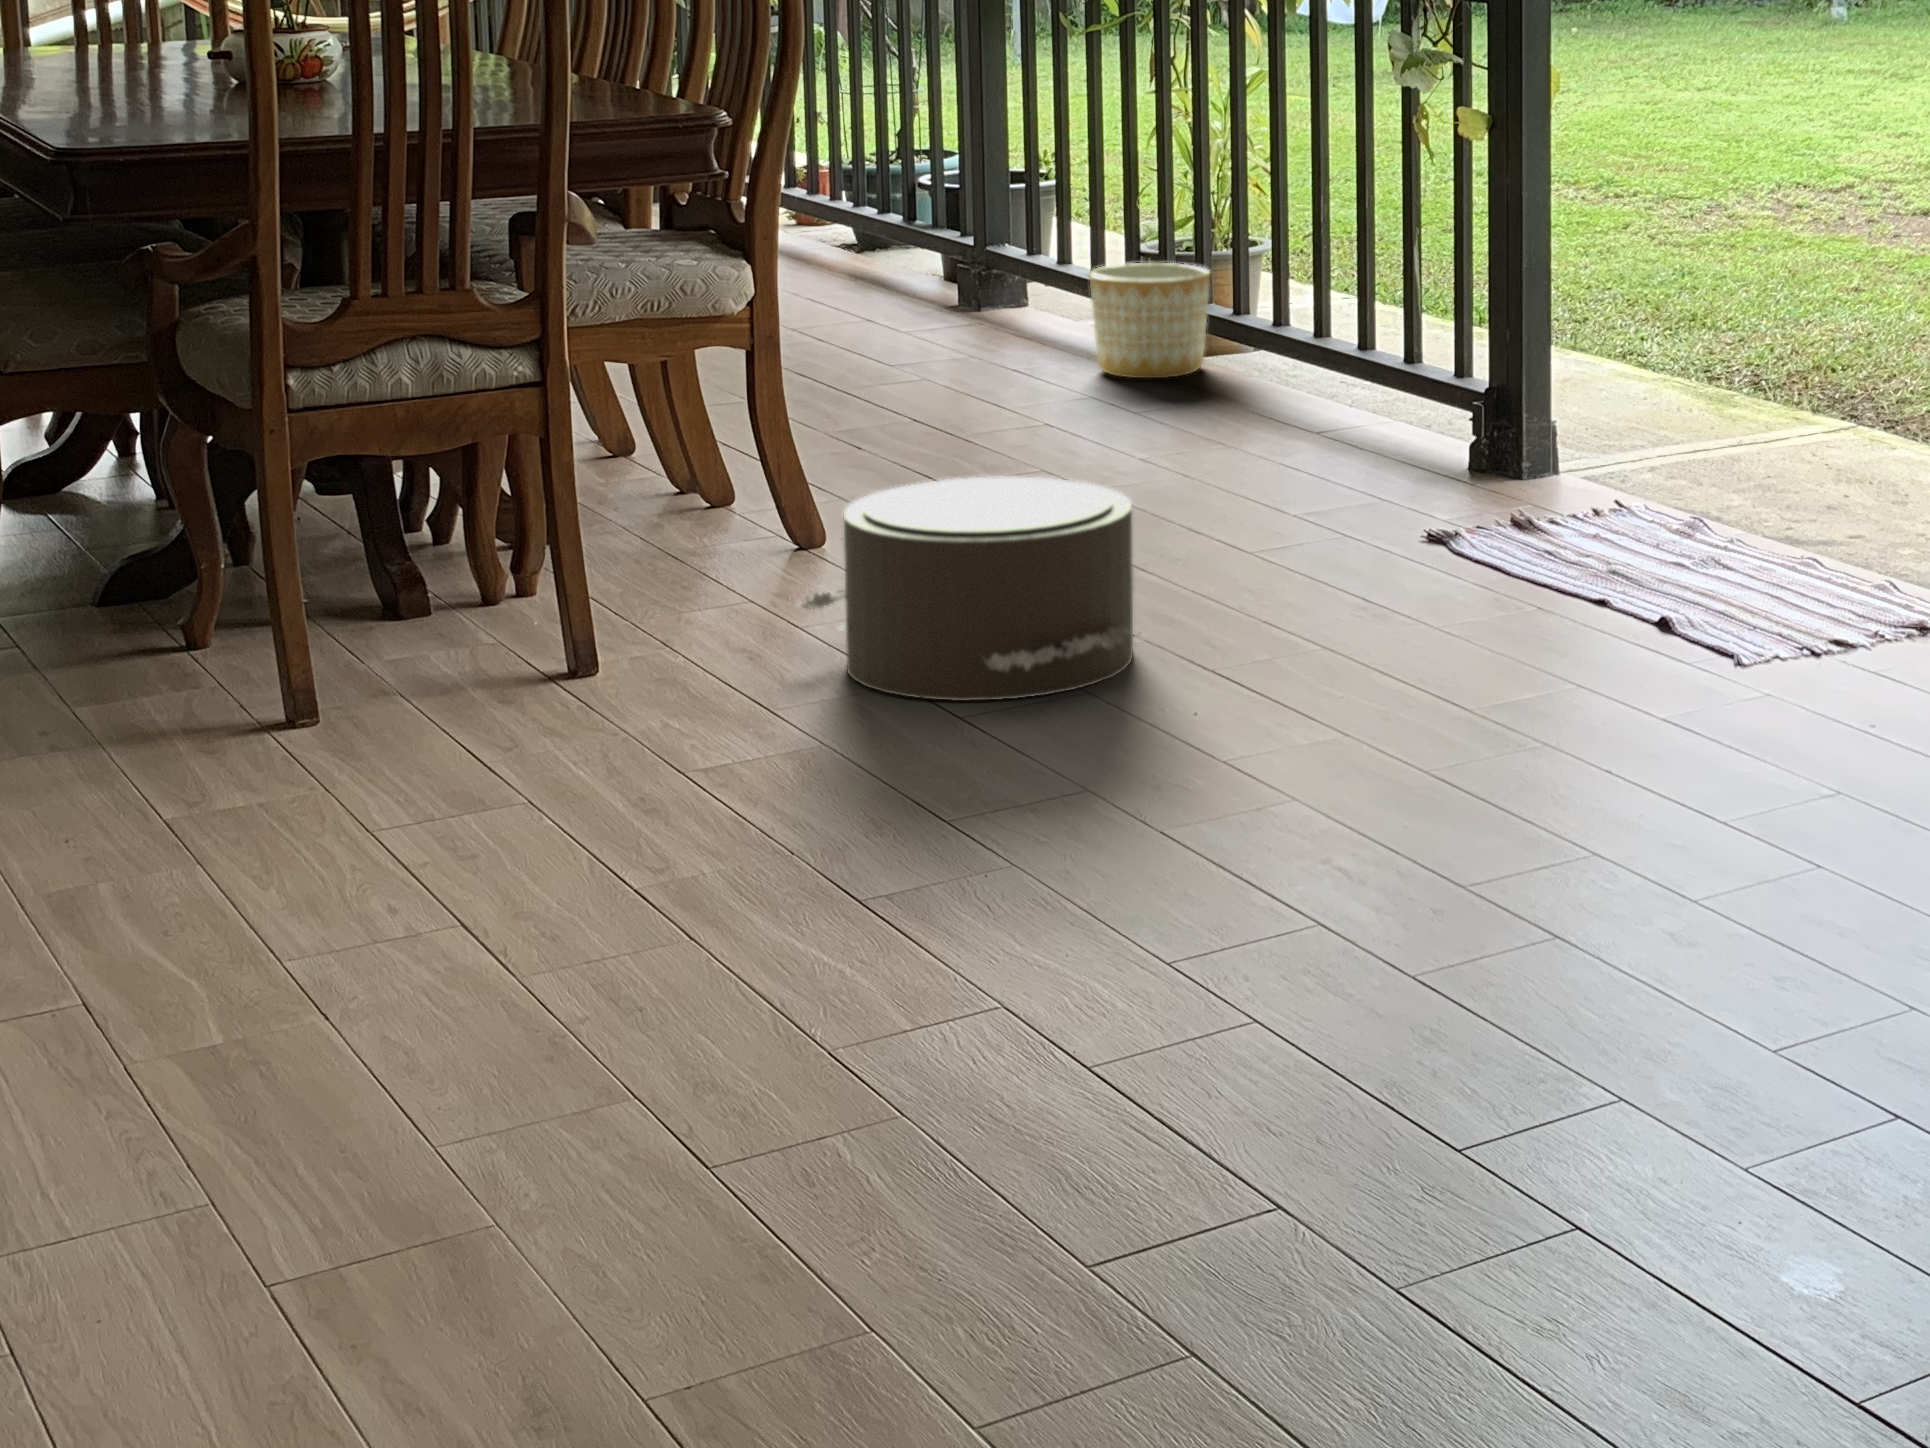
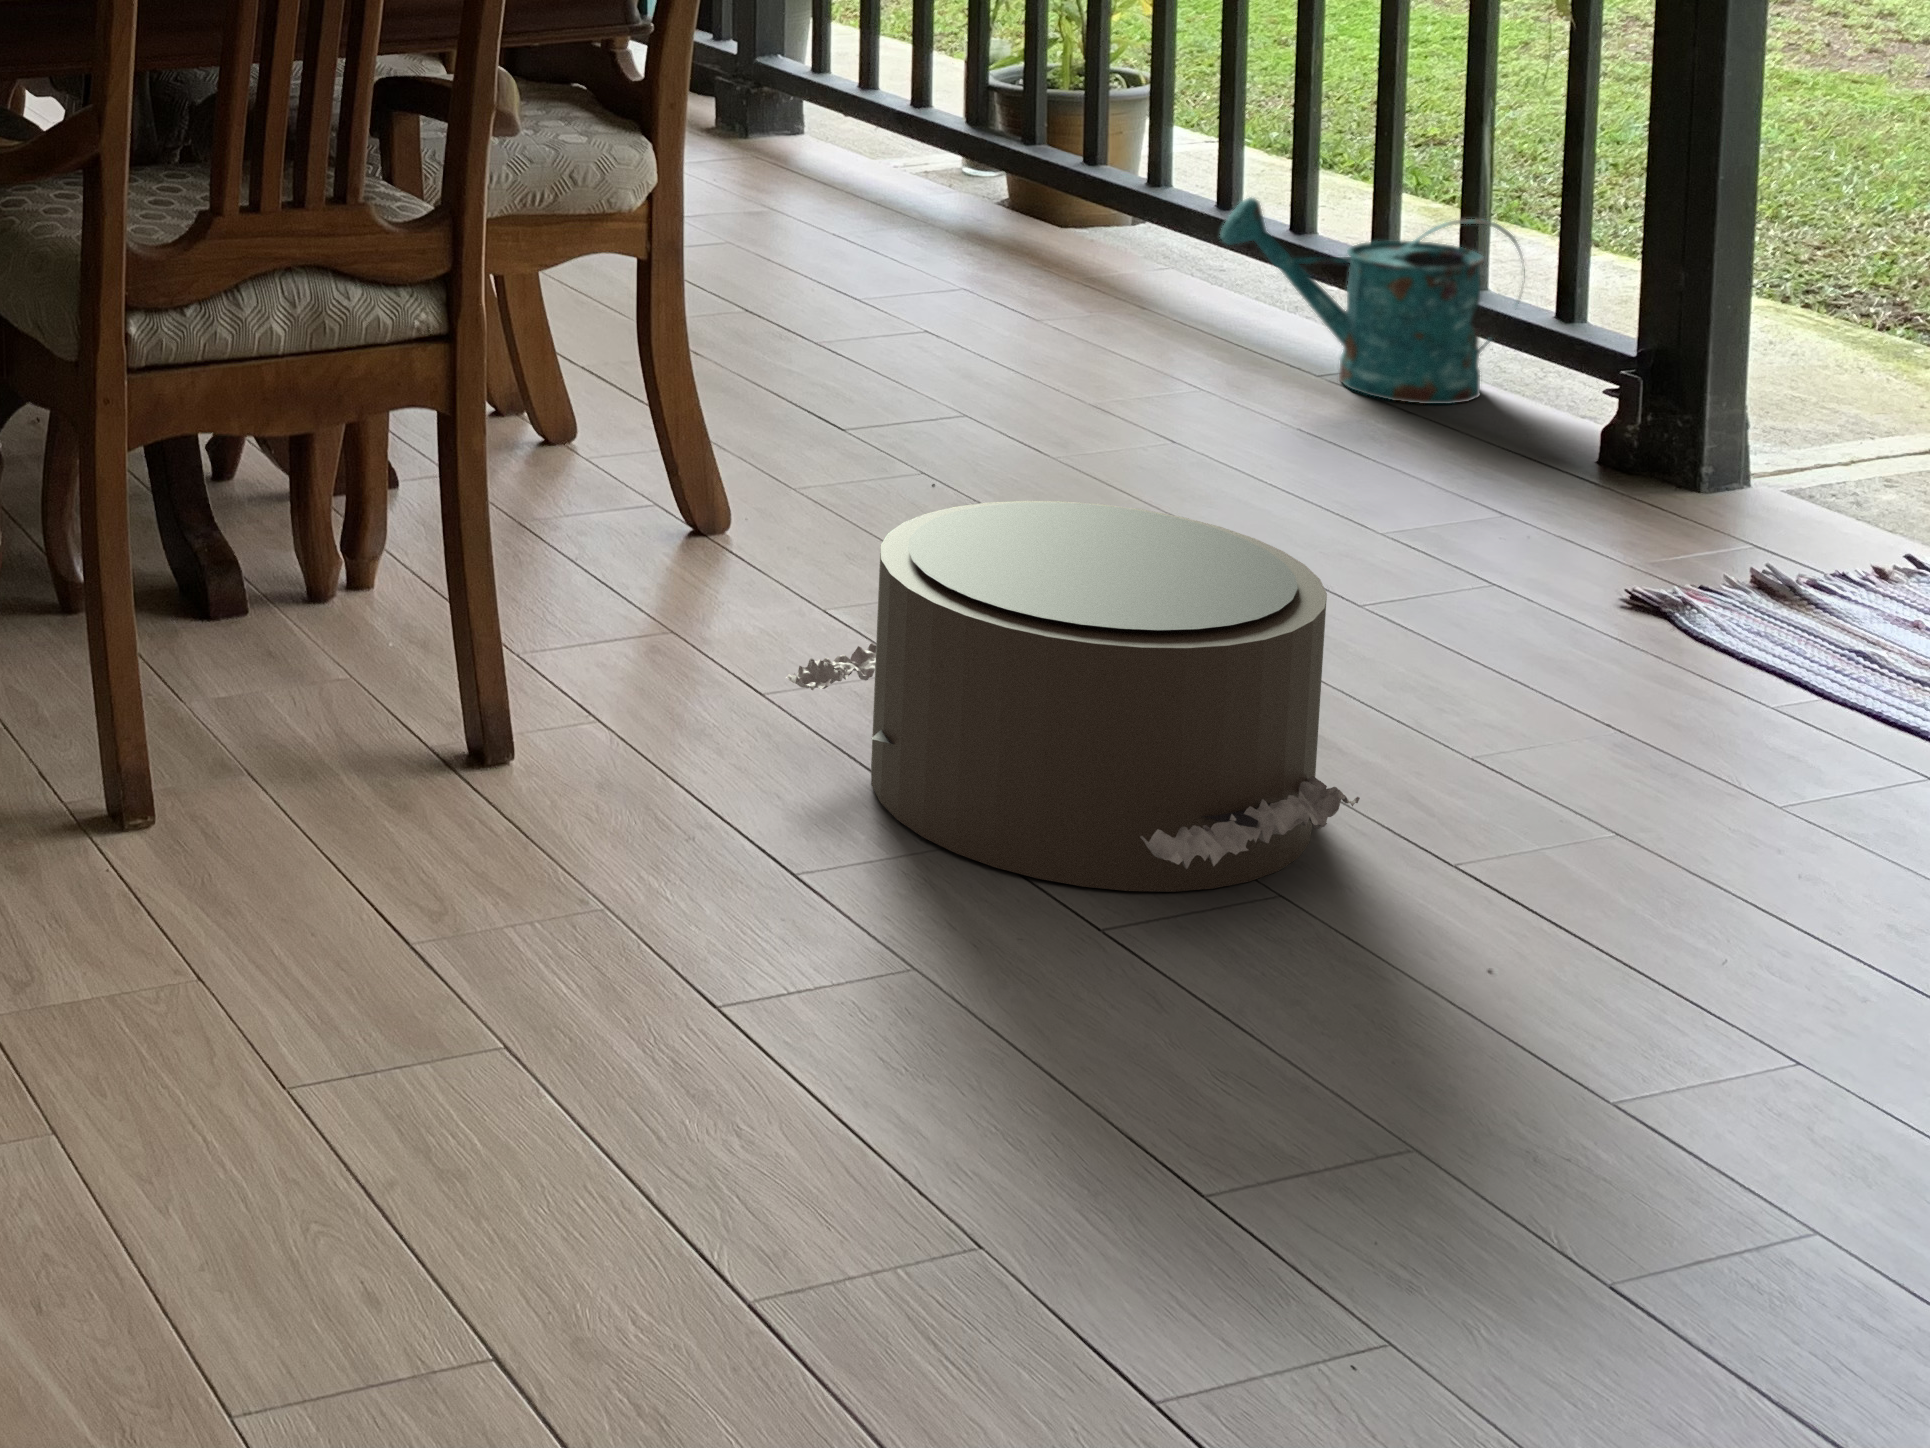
planter: present [1090,263,1210,378] -> none [950,104,1113,260]
watering can: none [1240,308,1443,447] -> present [1221,198,1525,404]

